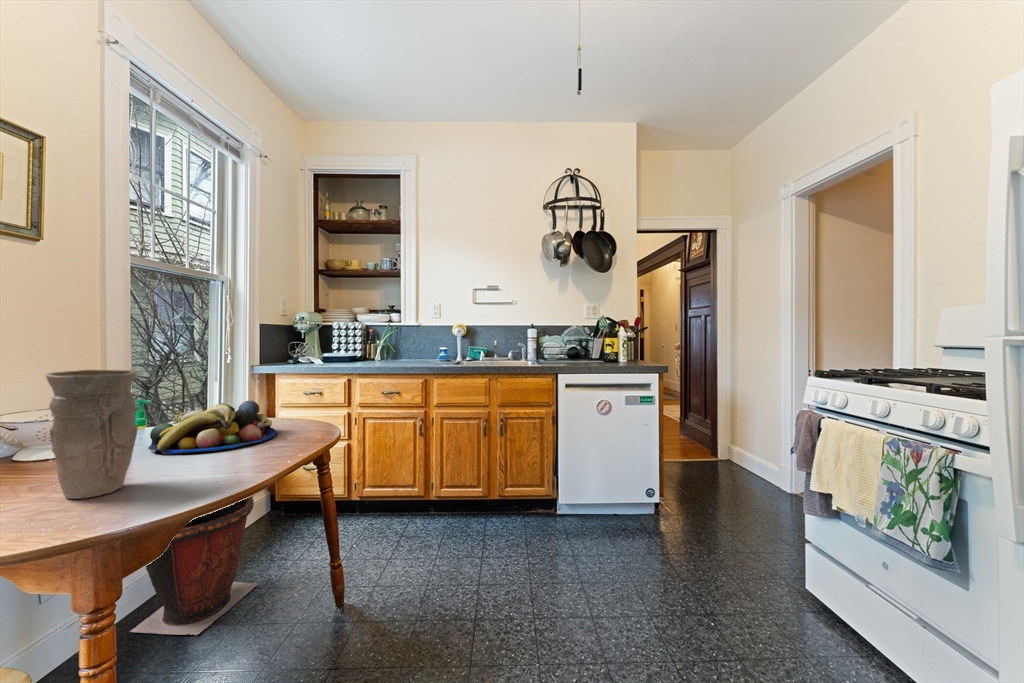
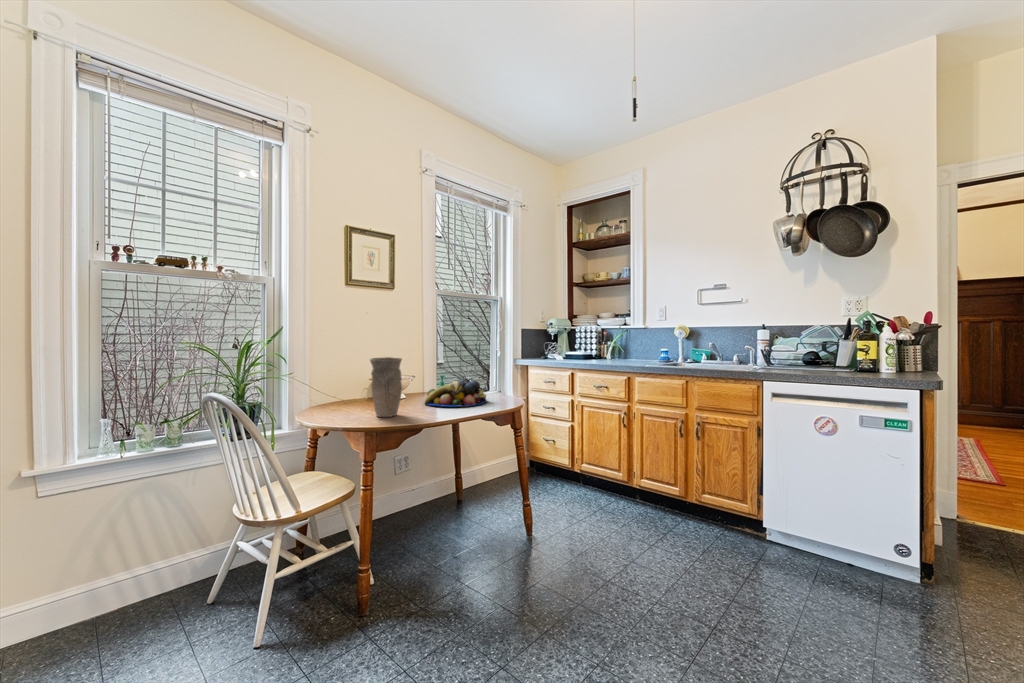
waste bin: present [131,495,258,635] -> none [429,436,496,519]

